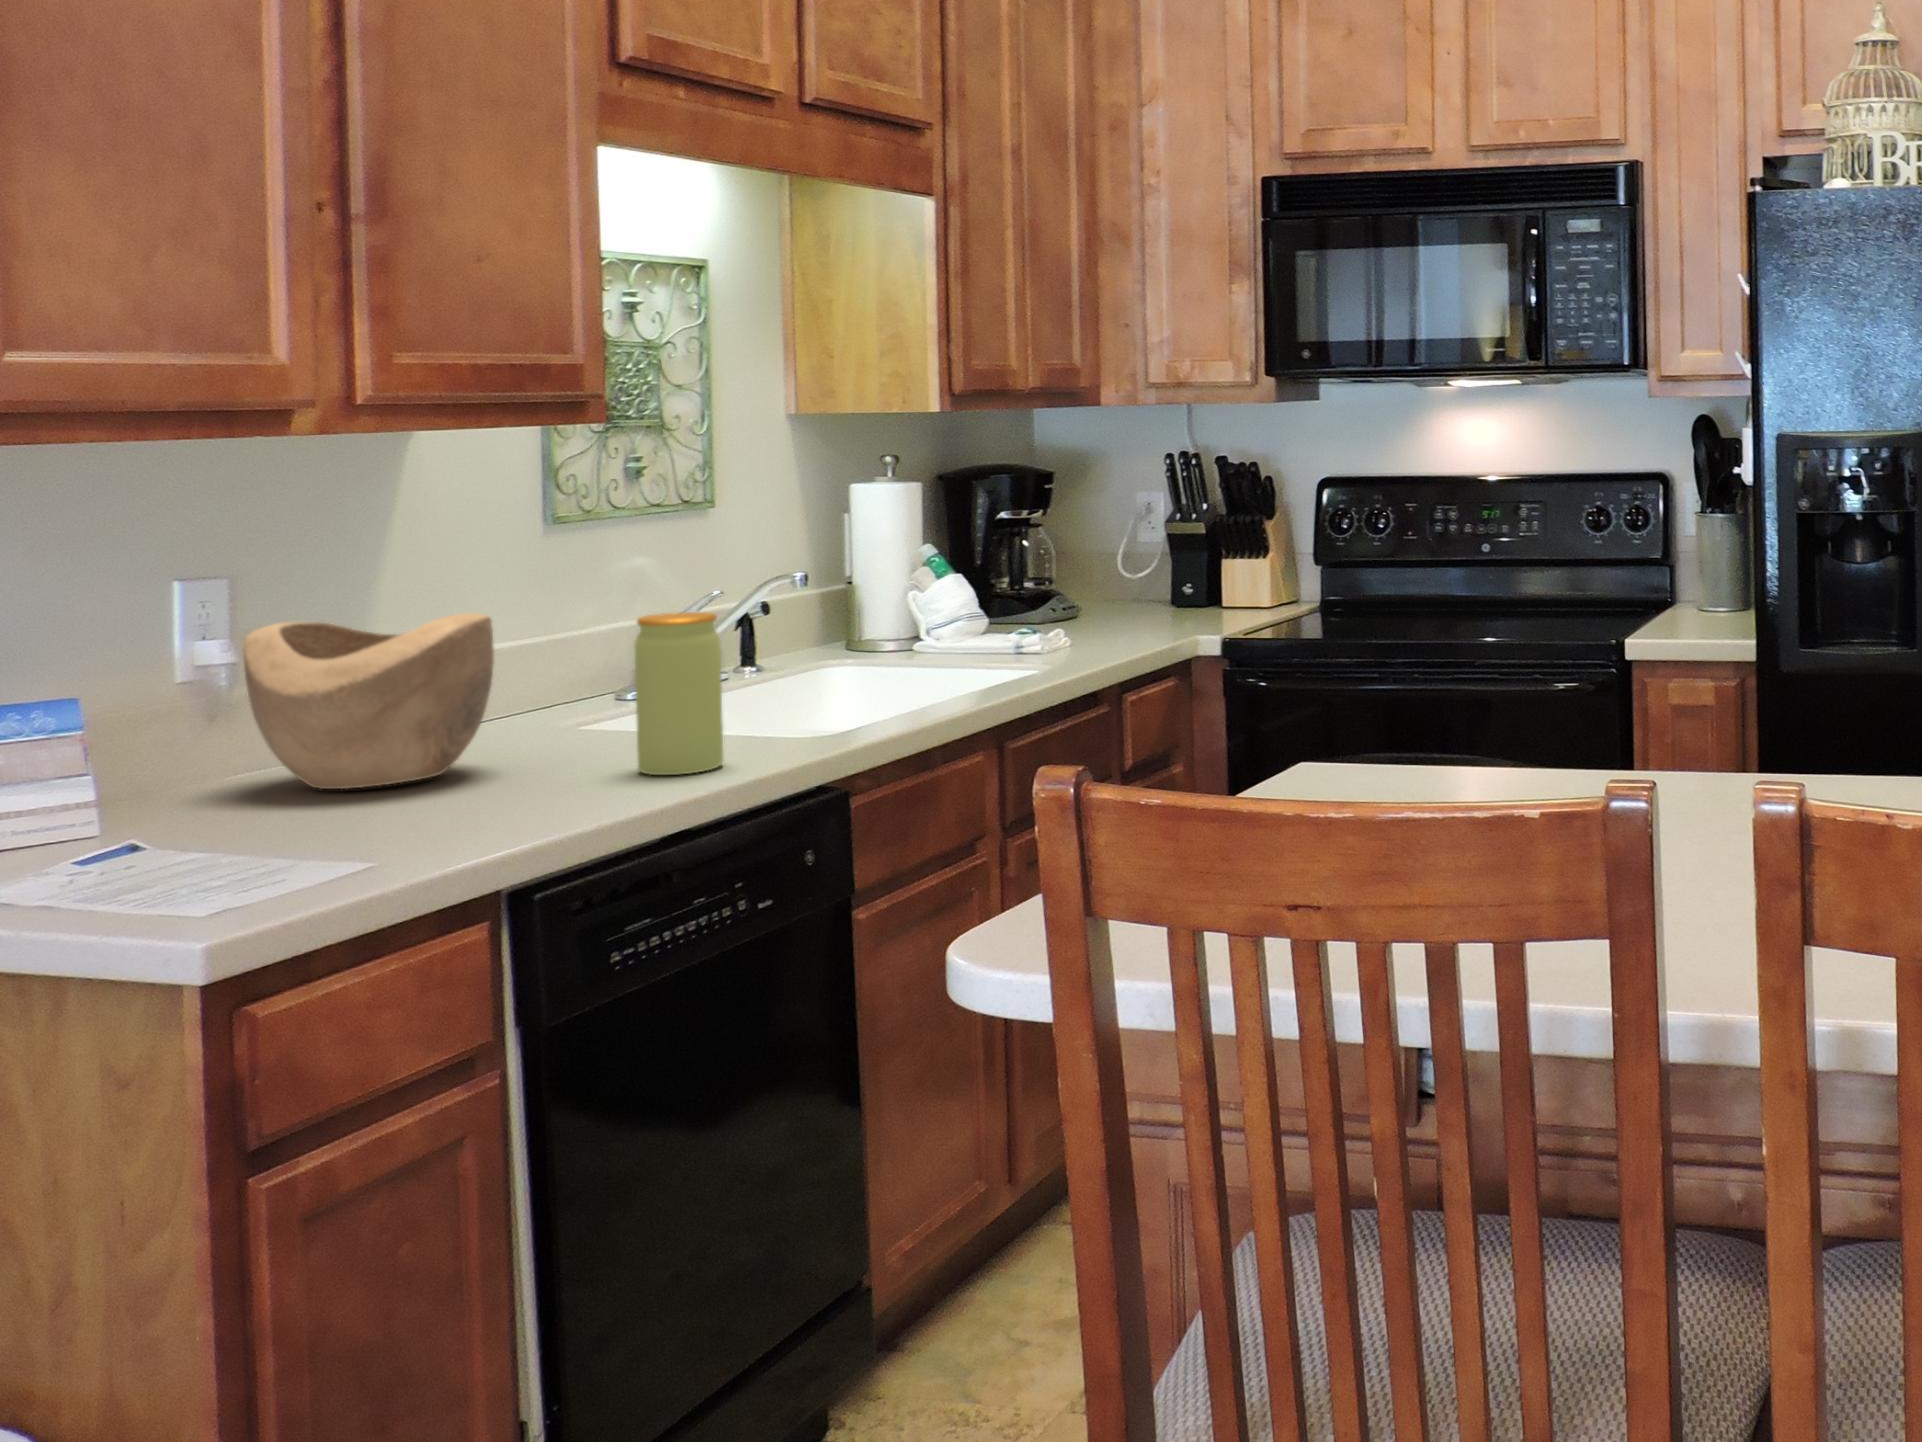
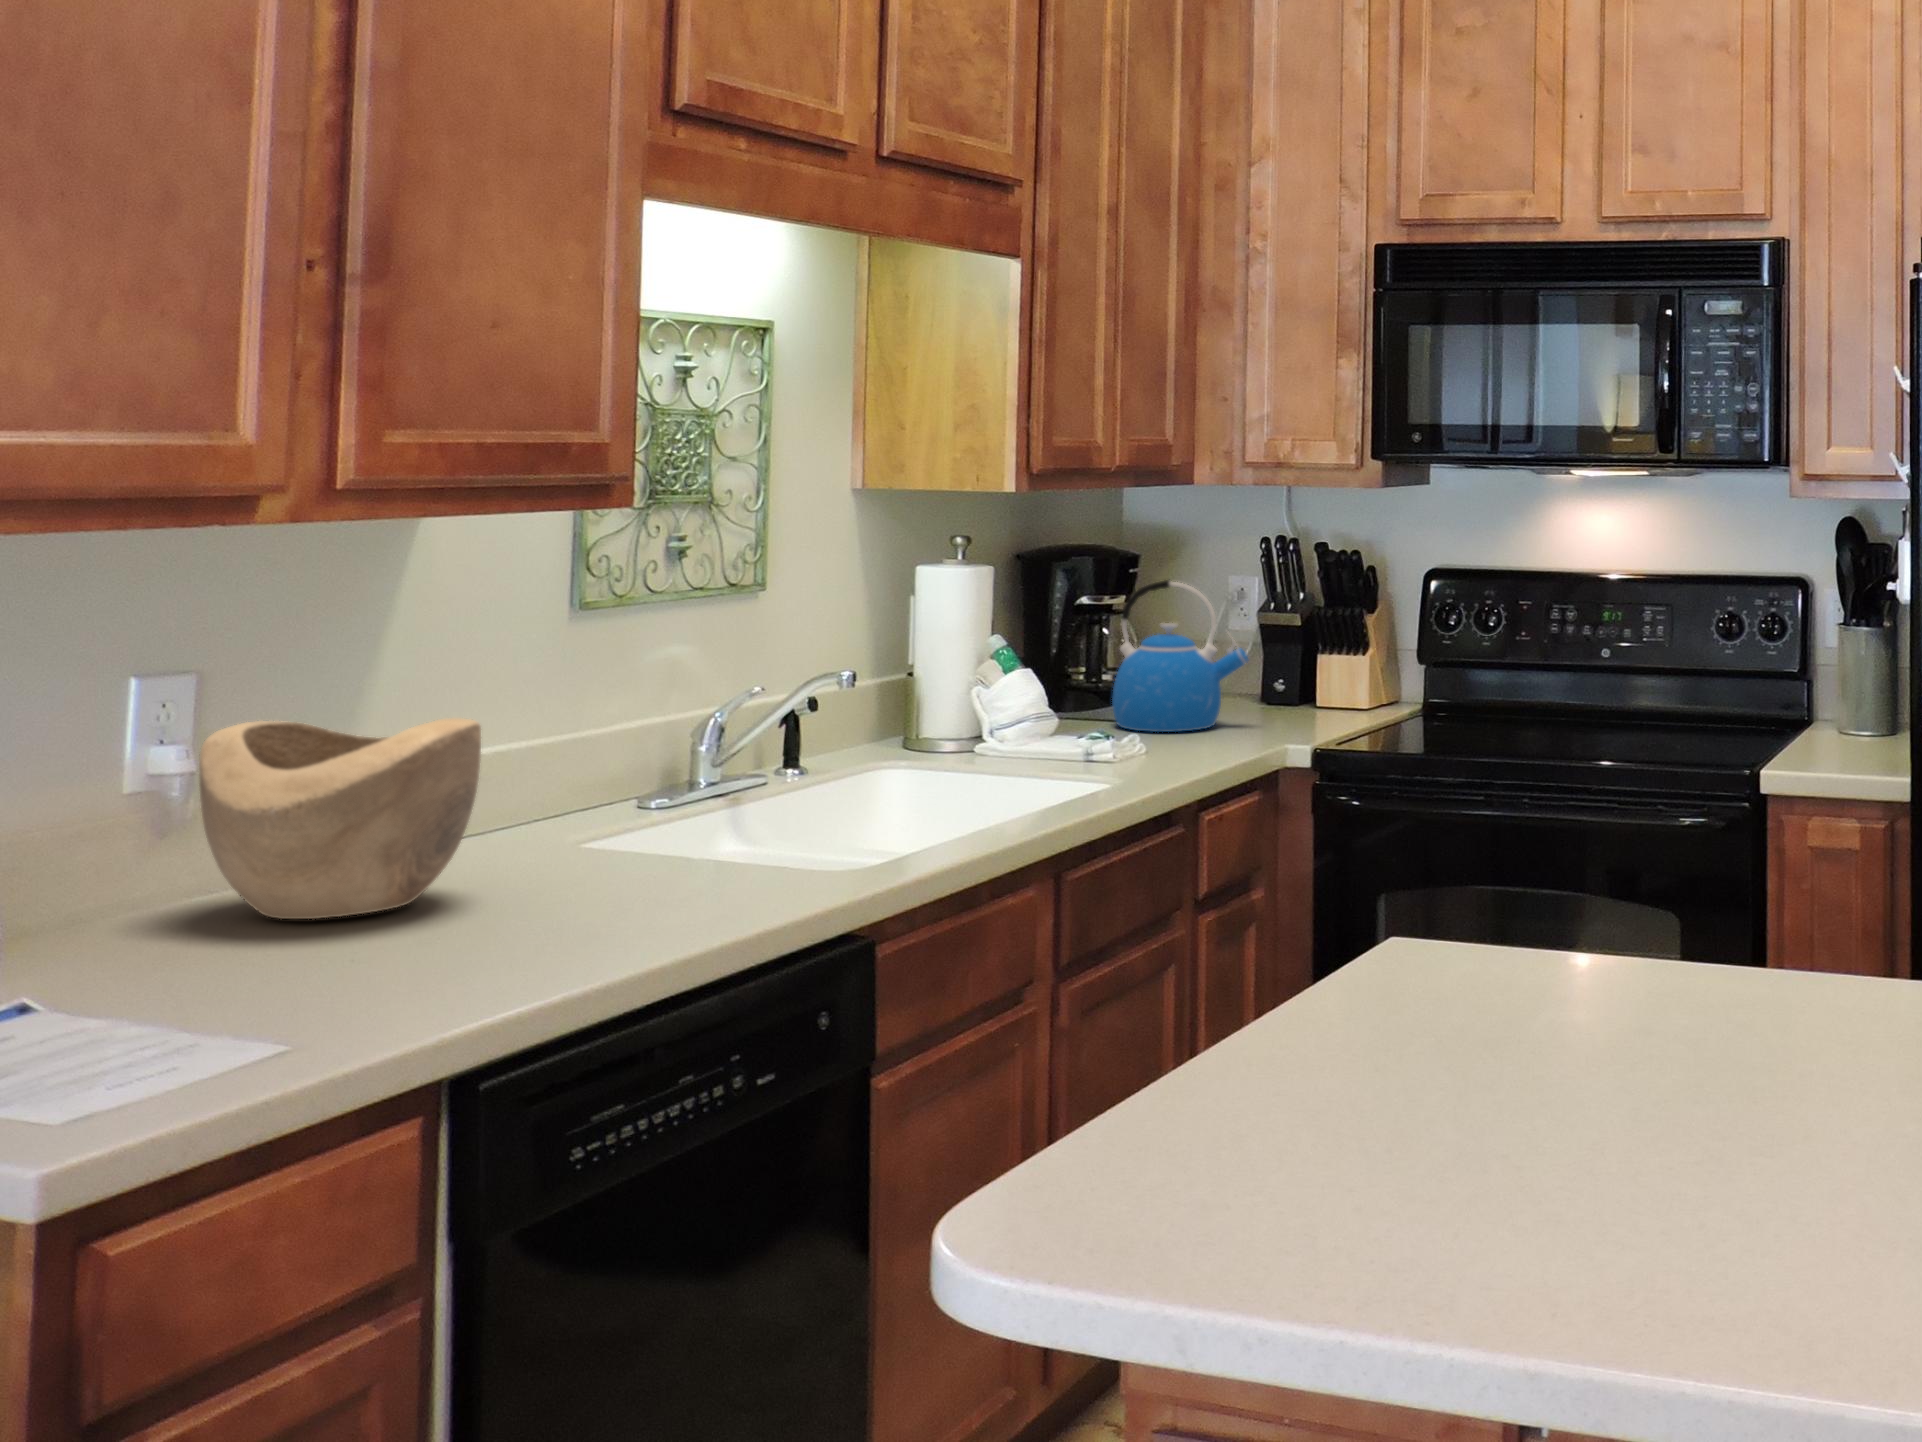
kettle: none [1040,492,1163,628] -> present [1112,580,1248,732]
jar: present [634,612,724,775] -> none [628,725,731,917]

